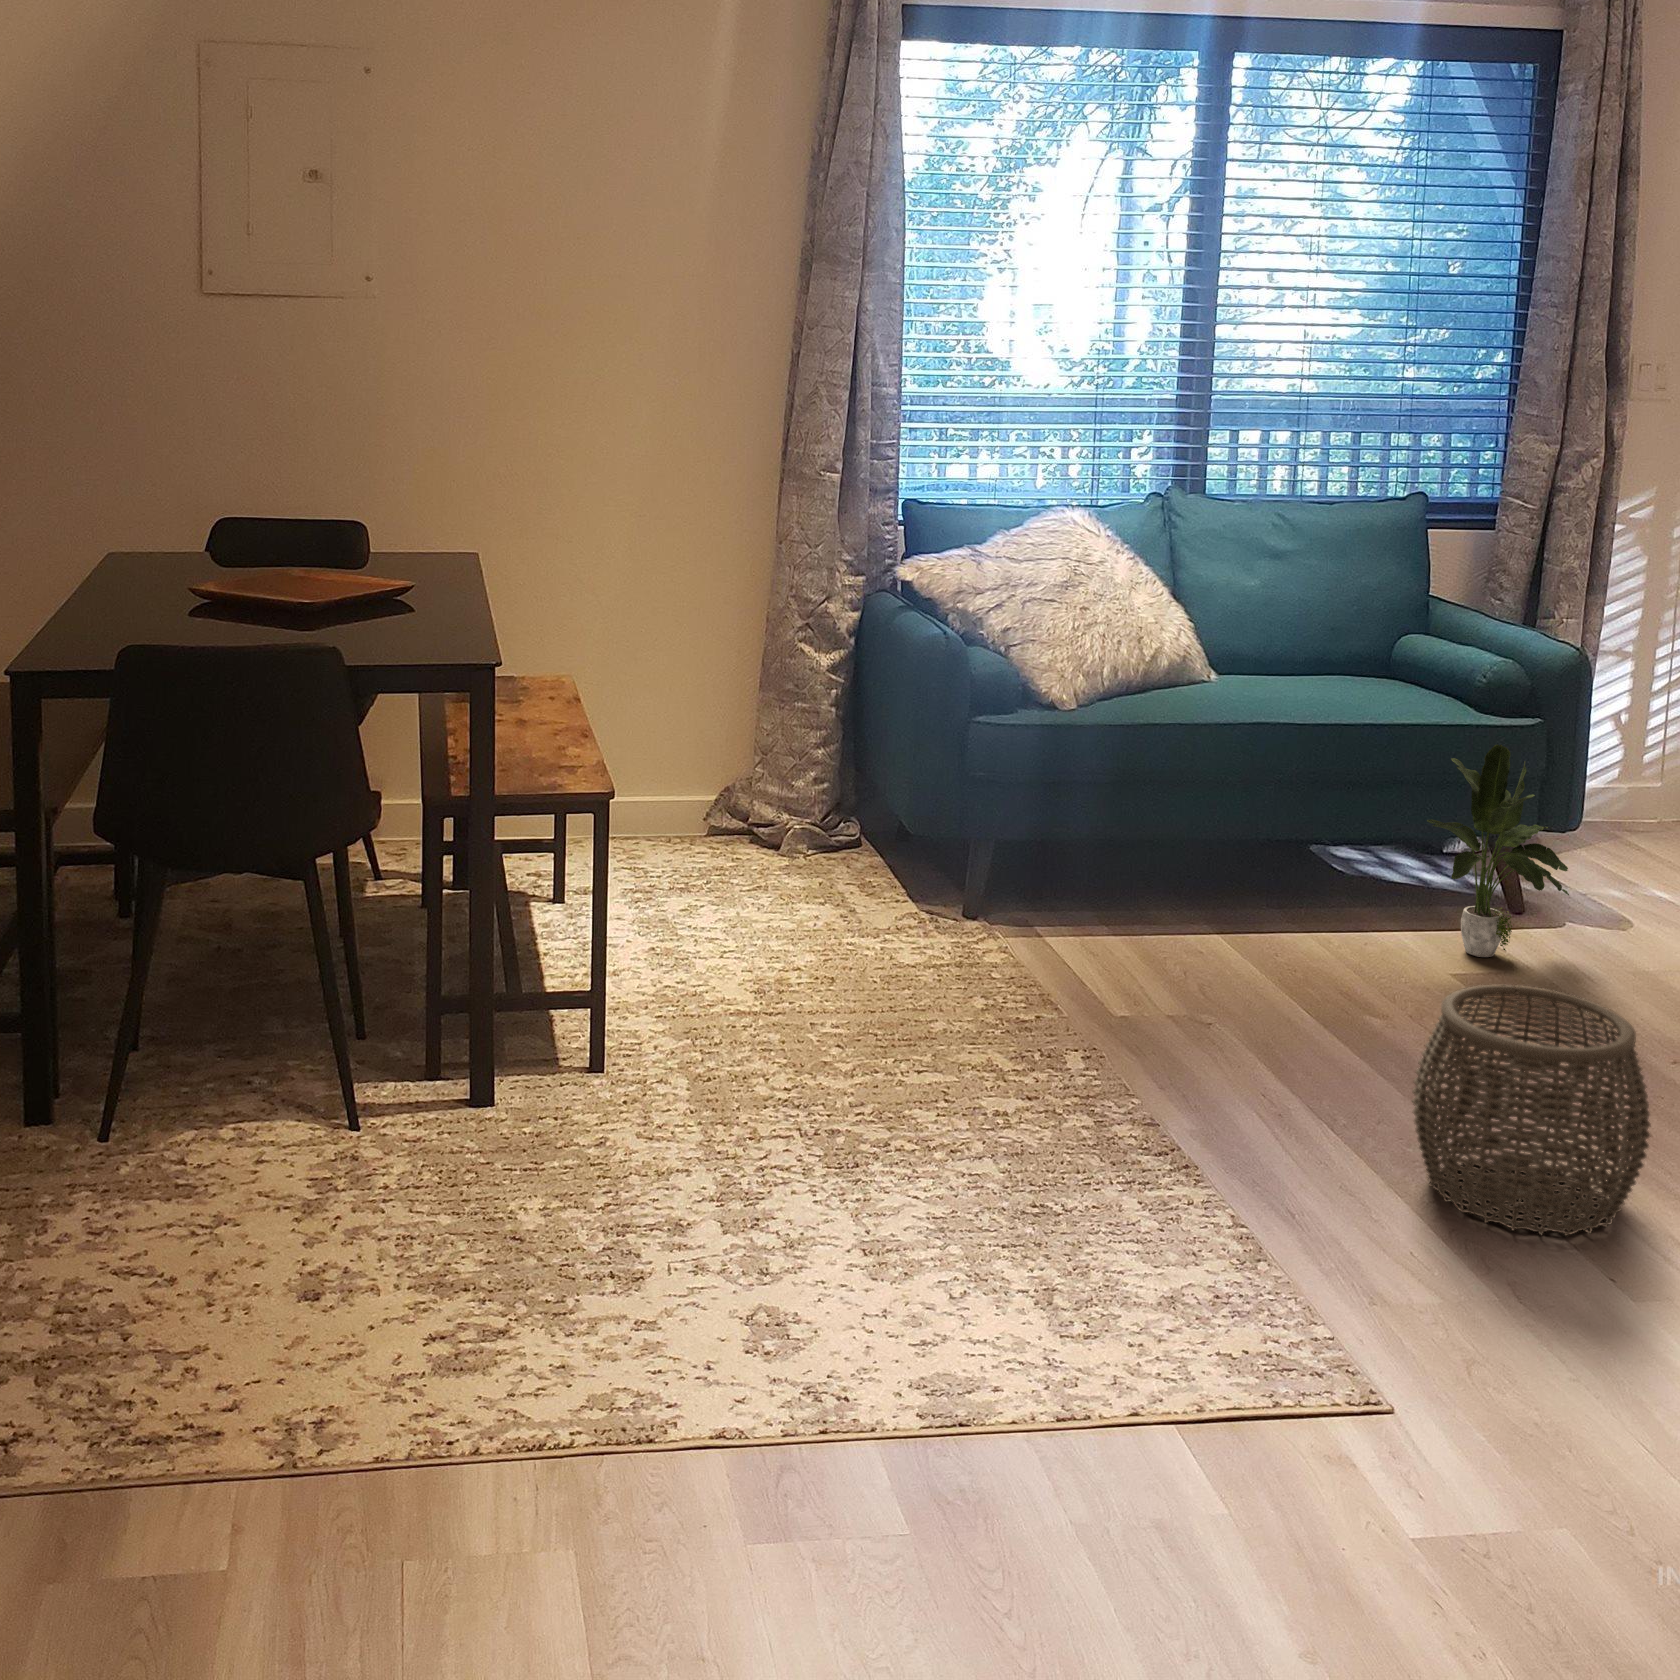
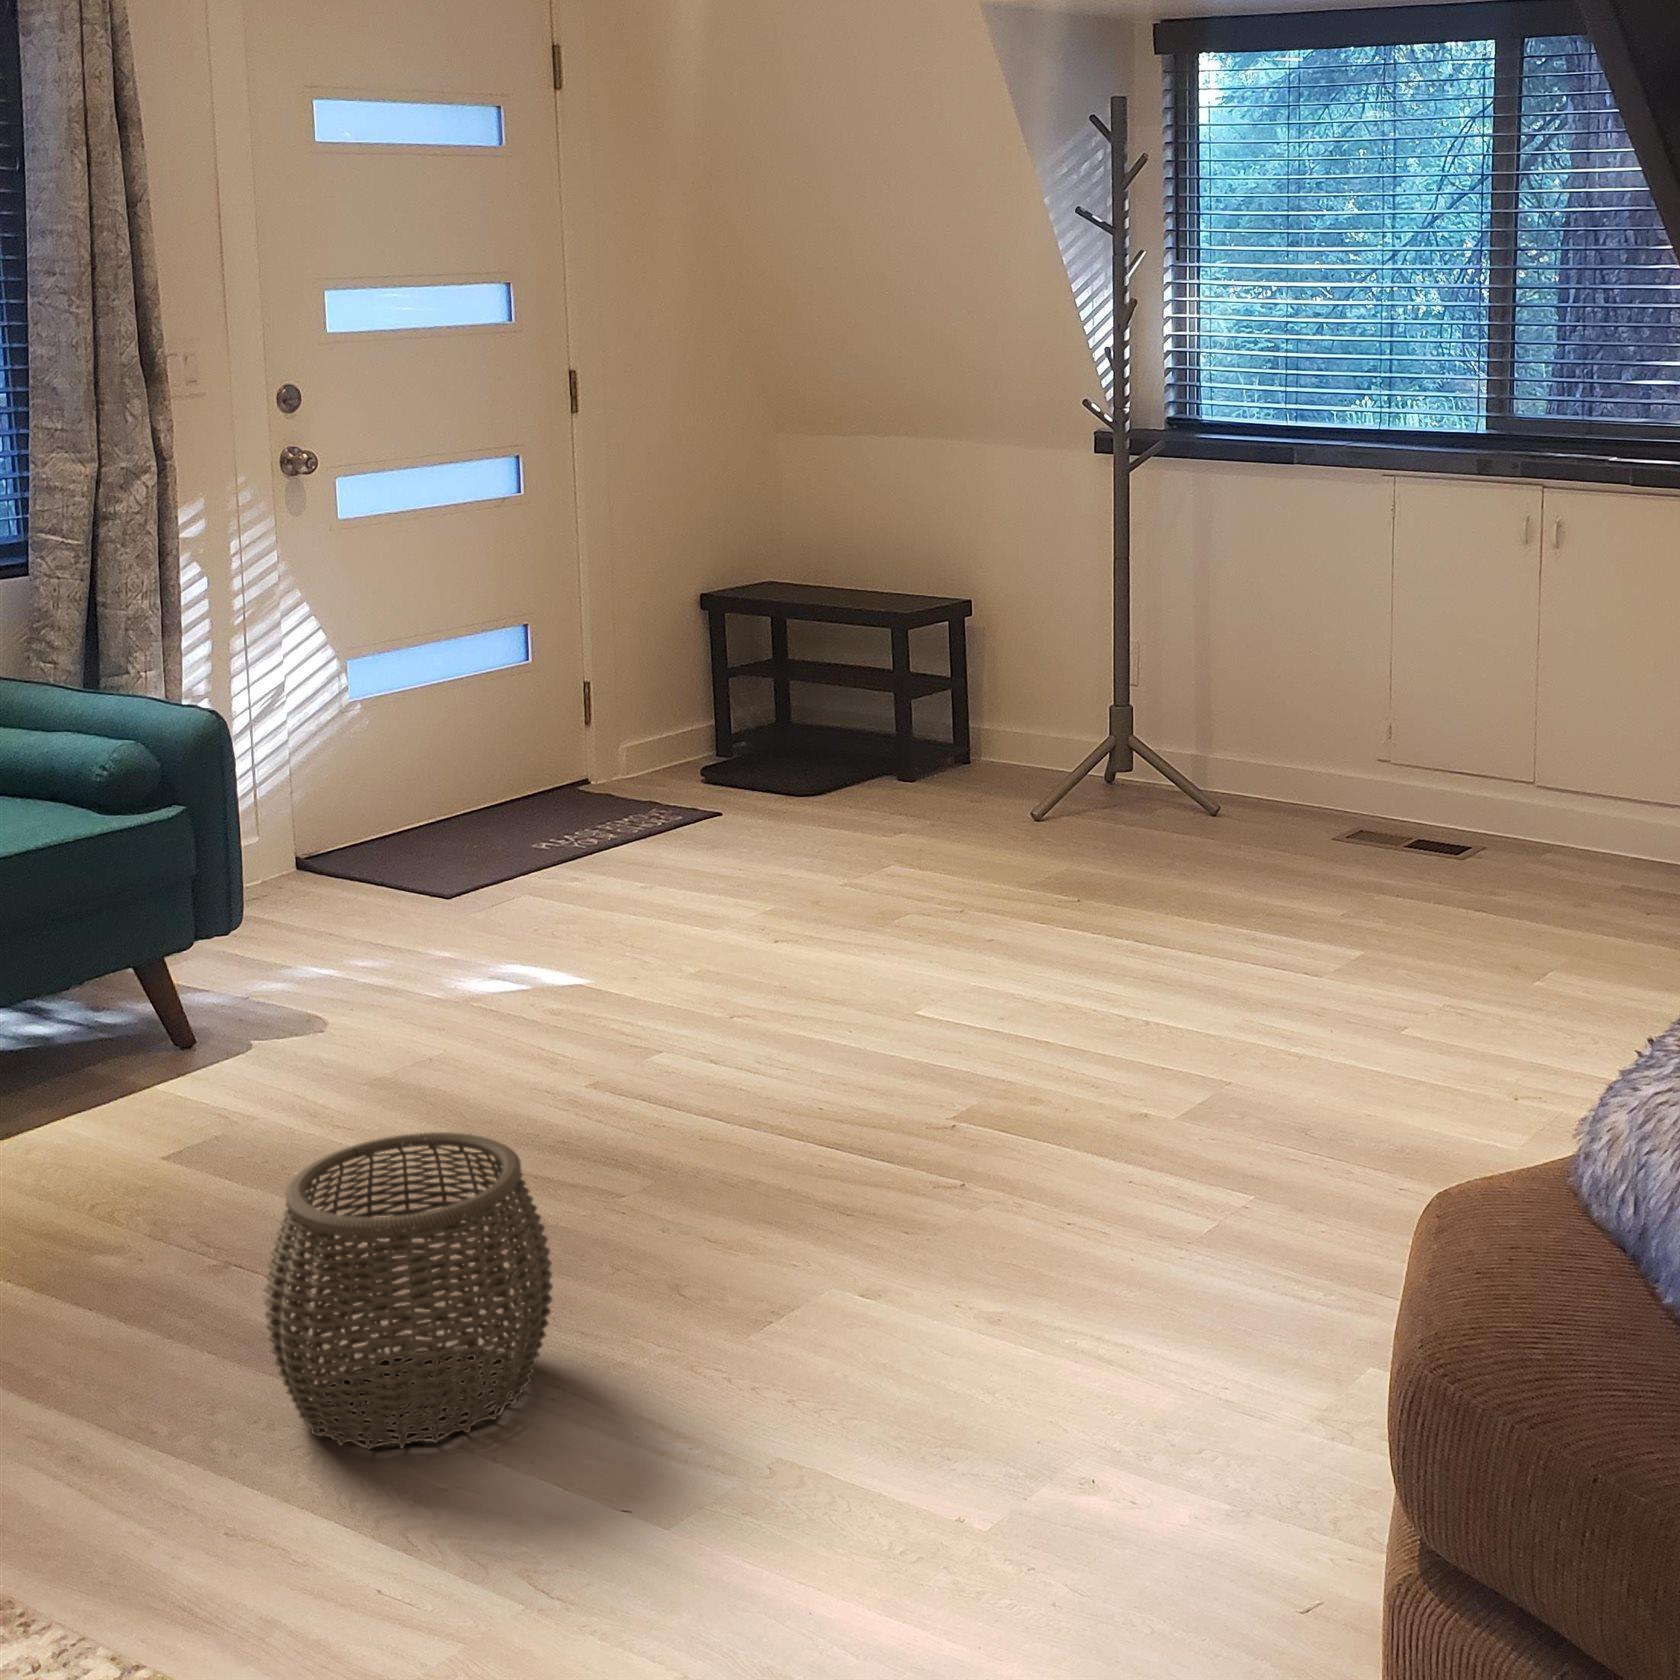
potted plant: present [1427,745,1569,957] -> none [90,848,279,1118]

